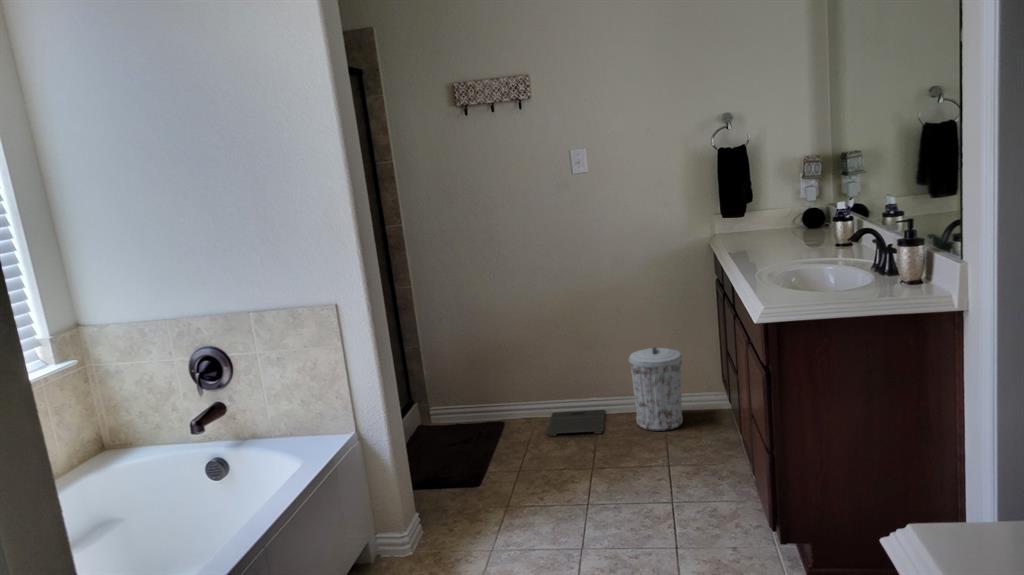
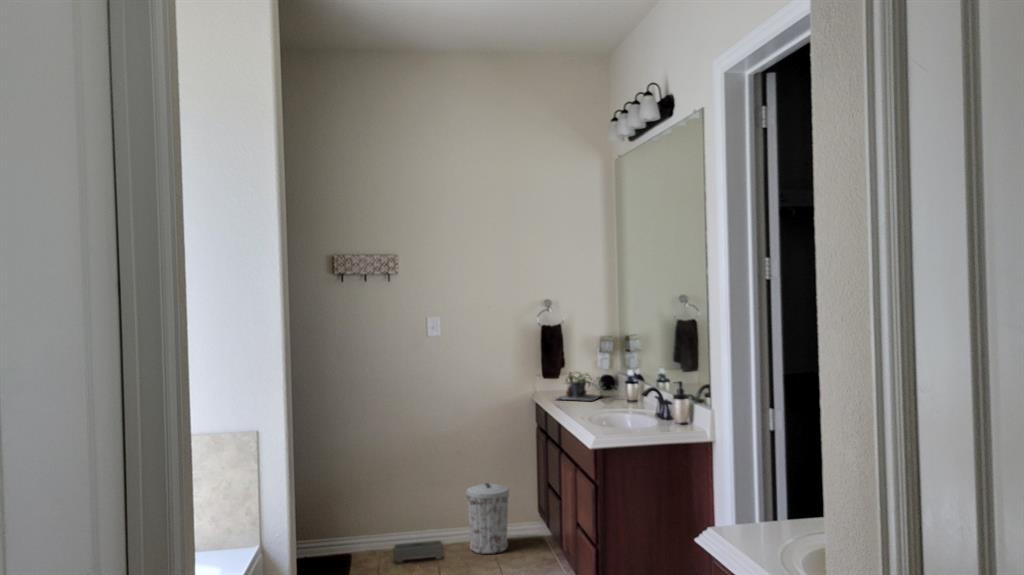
plant: none [733,206,817,246] -> present [558,372,602,401]

